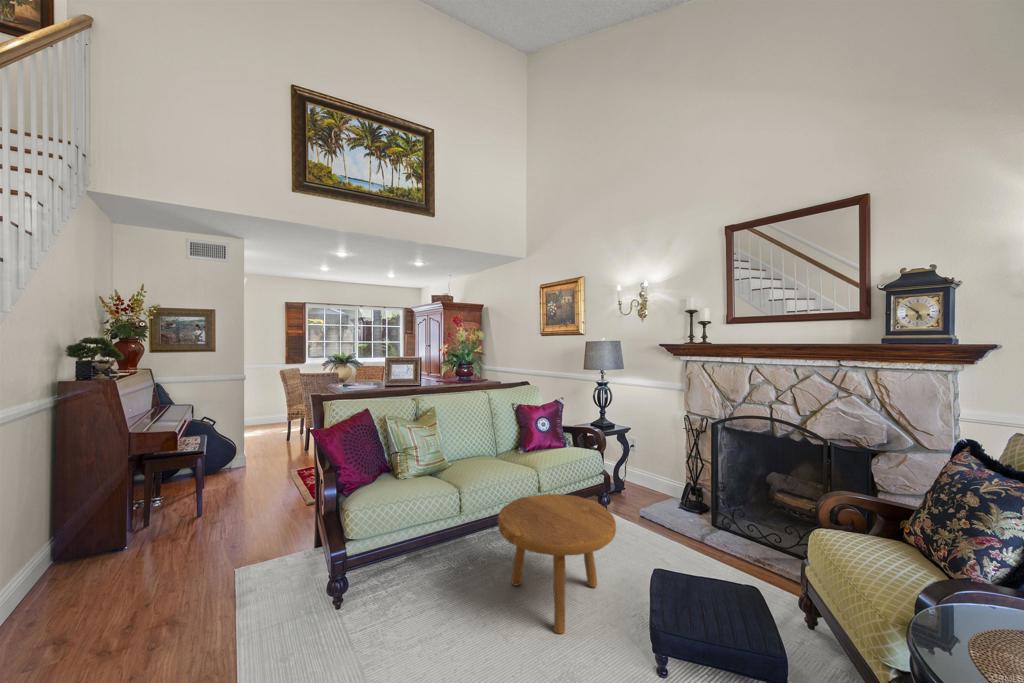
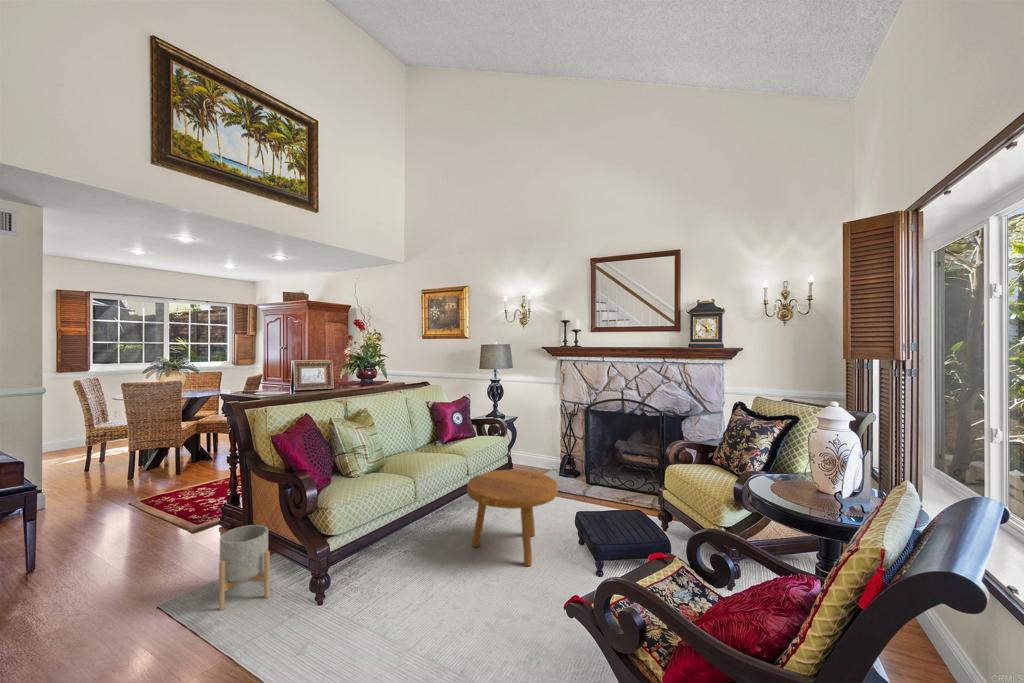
planter: none [245,514,305,594] -> present [219,525,270,610]

